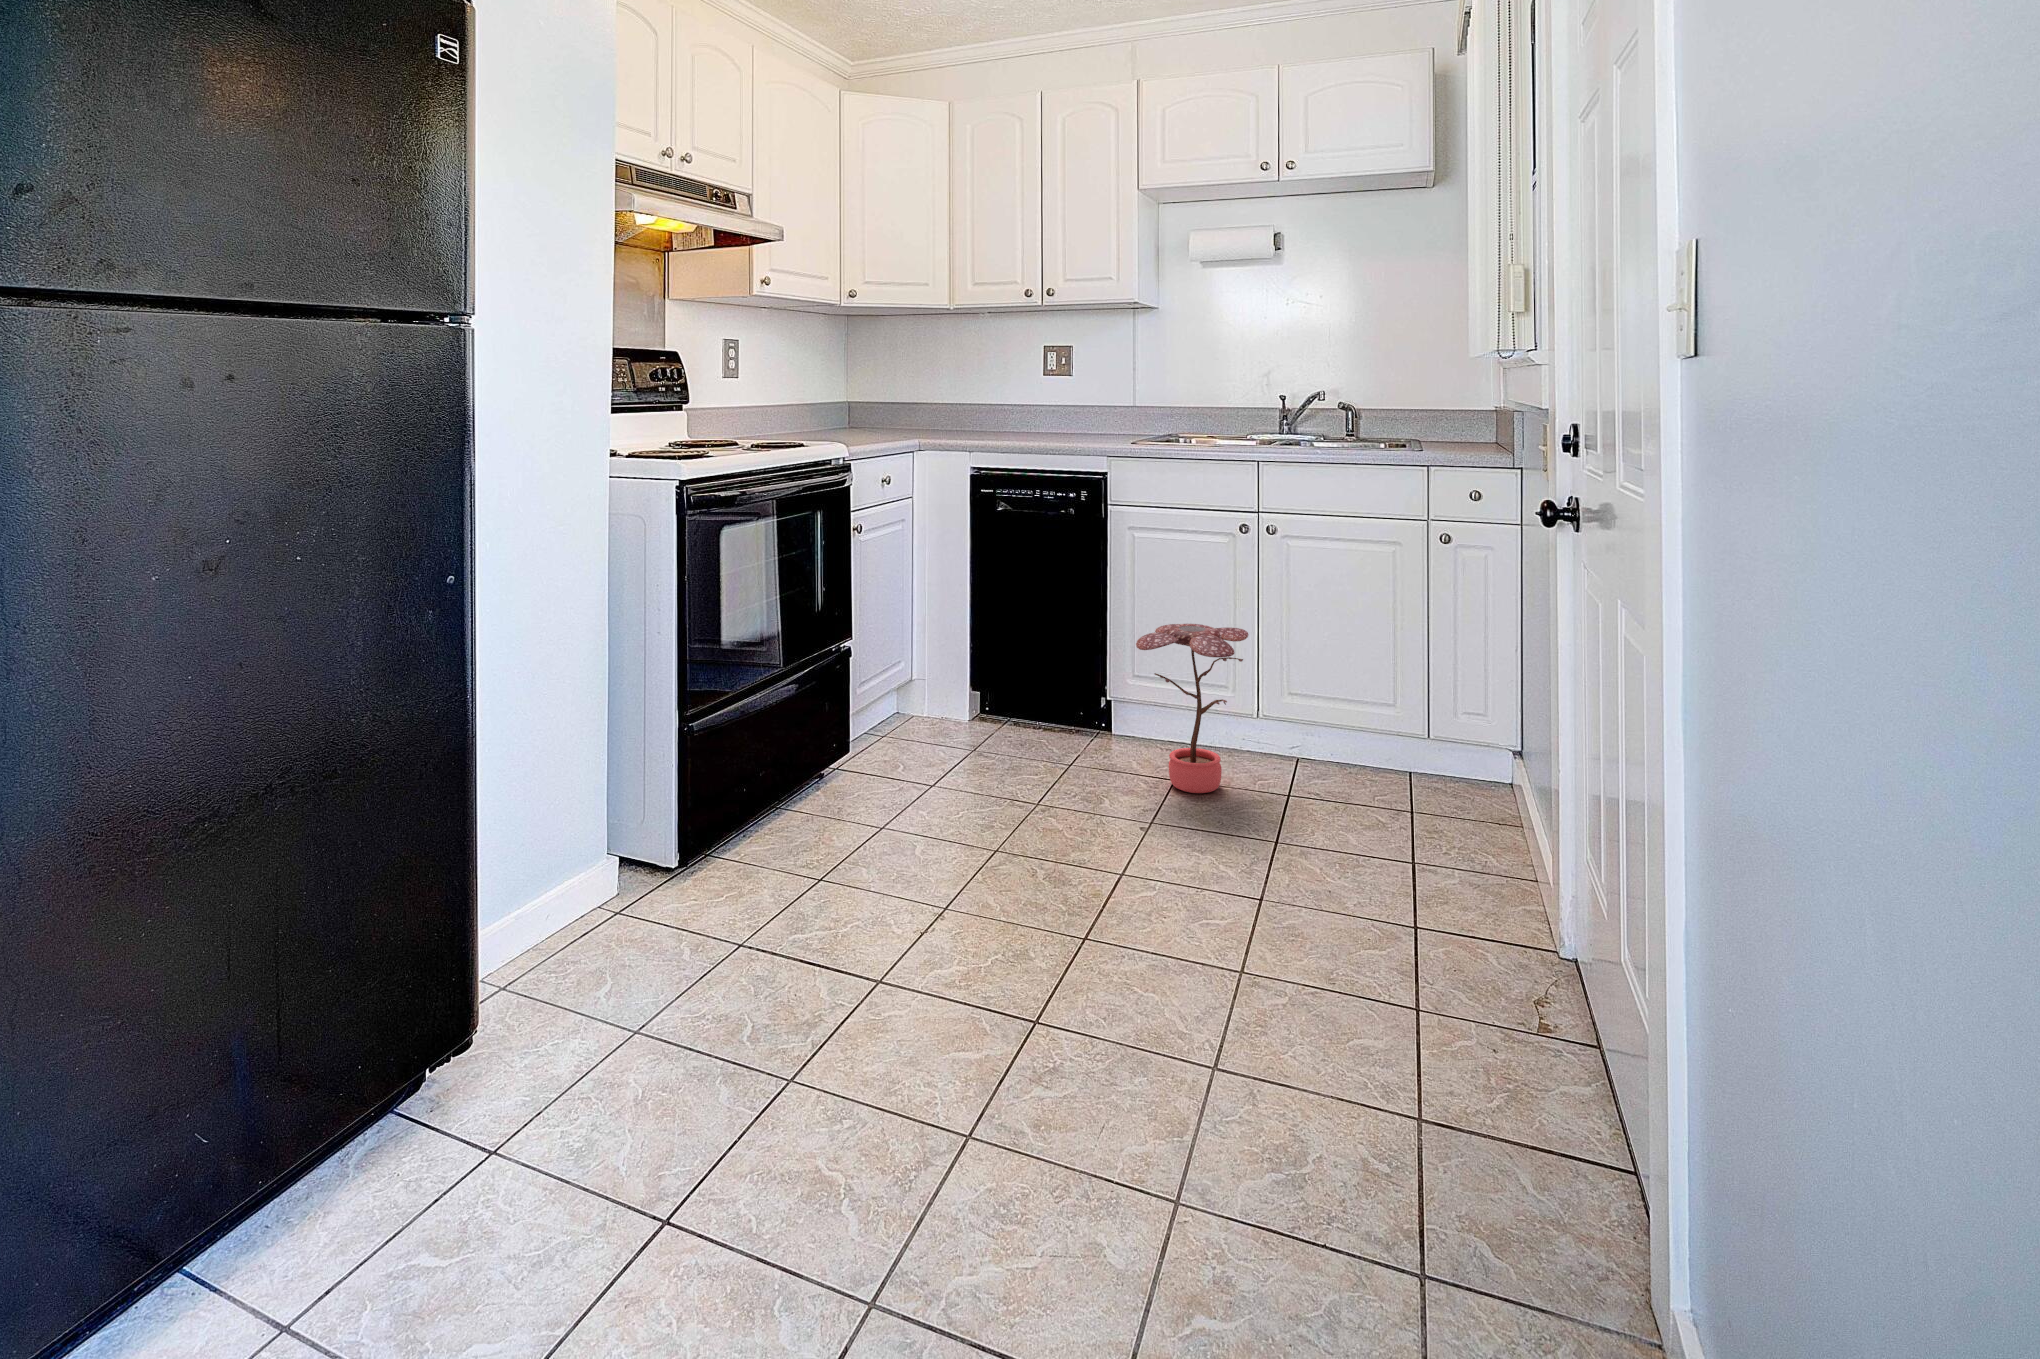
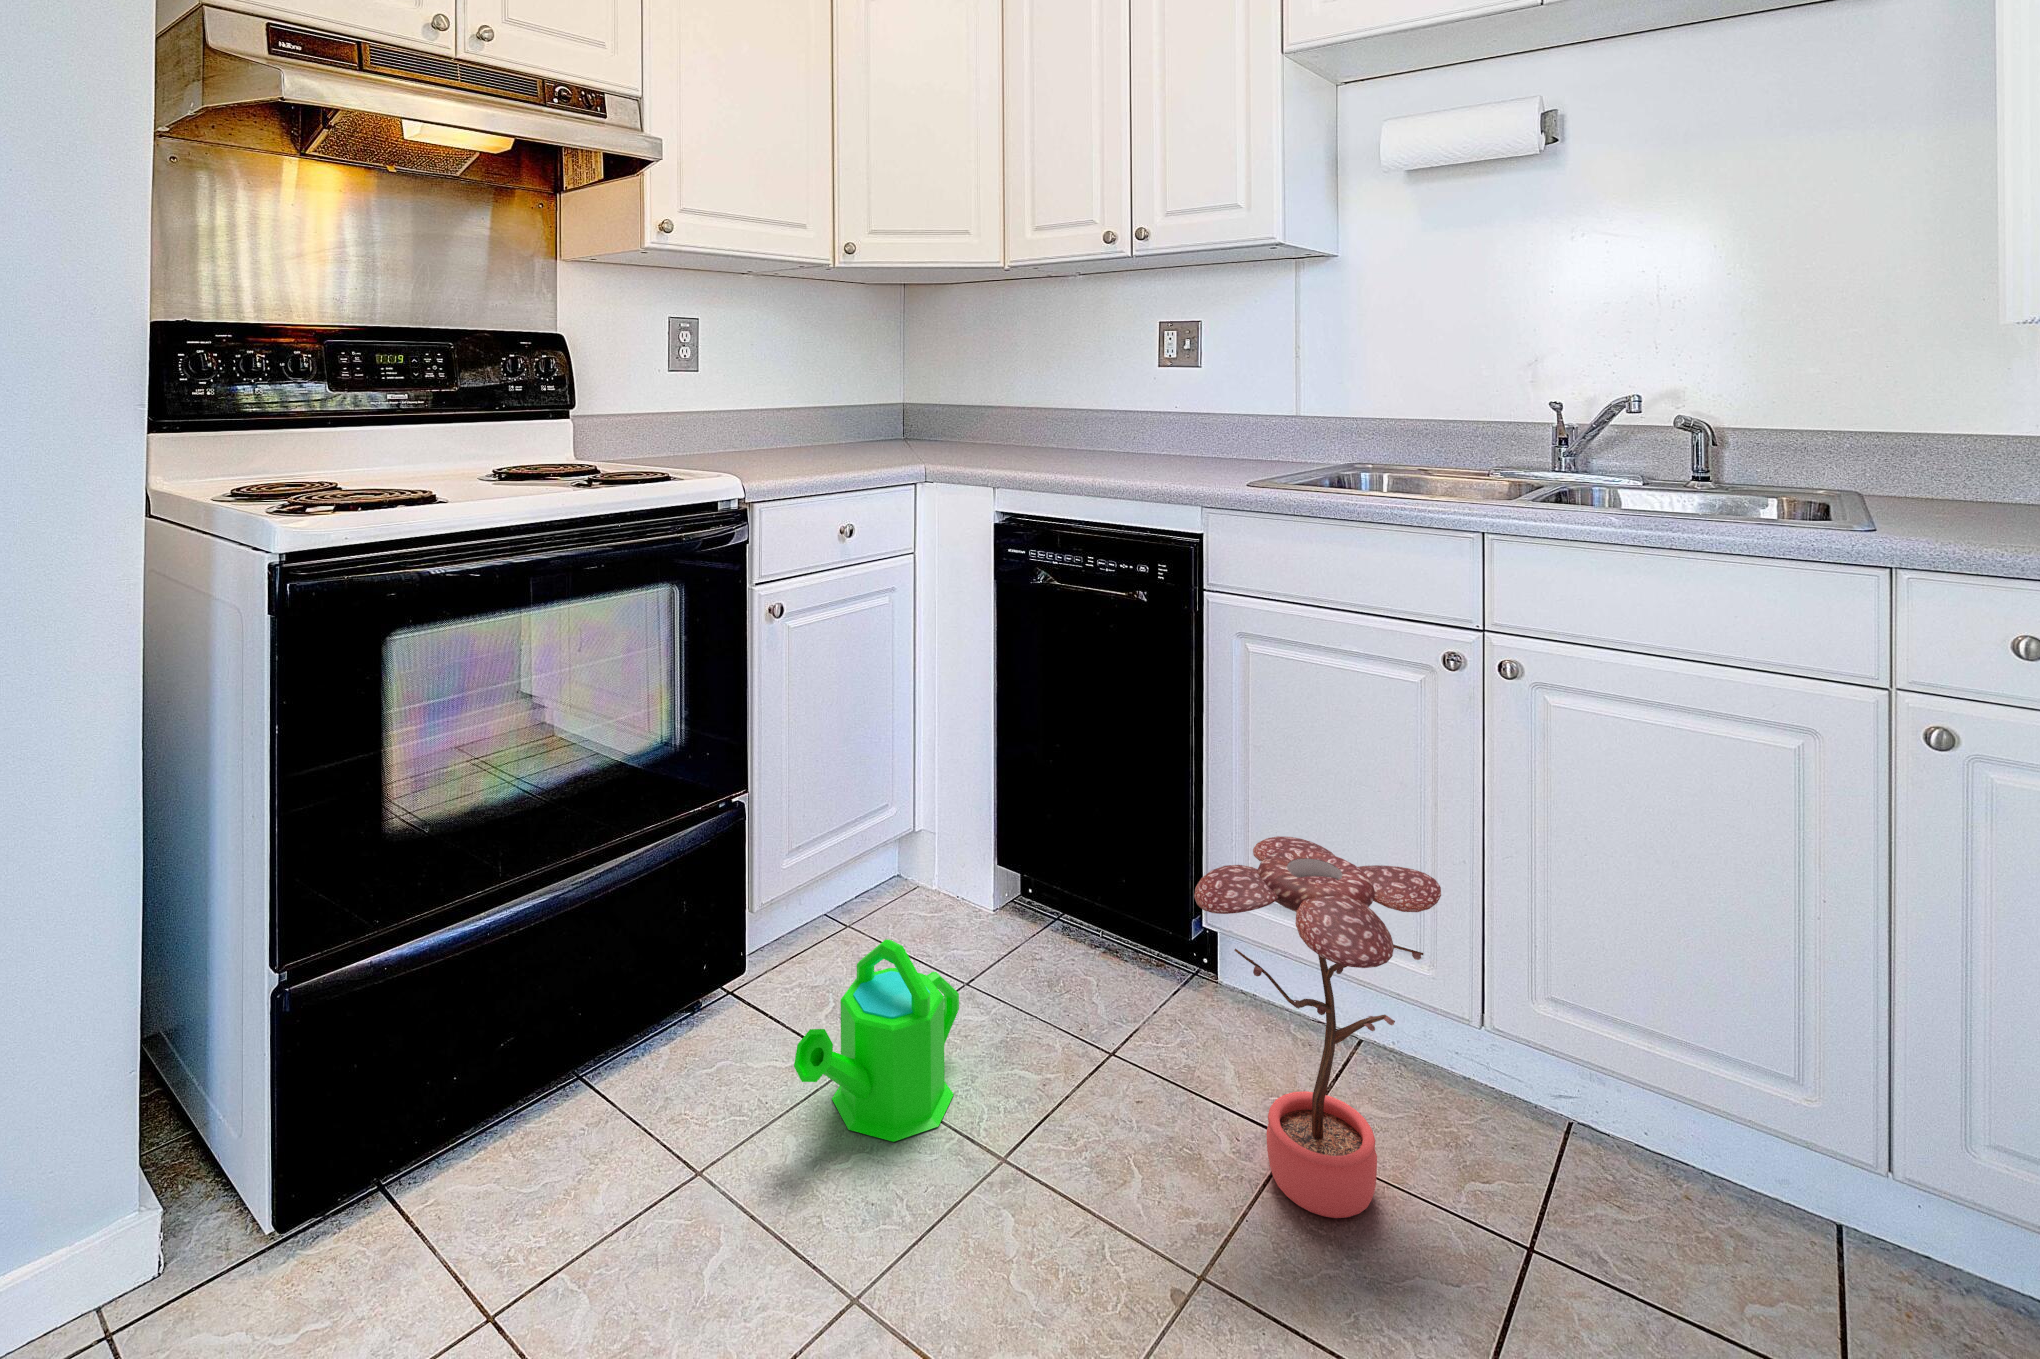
watering can: none [931,700,1001,801] -> present [794,939,959,1142]

